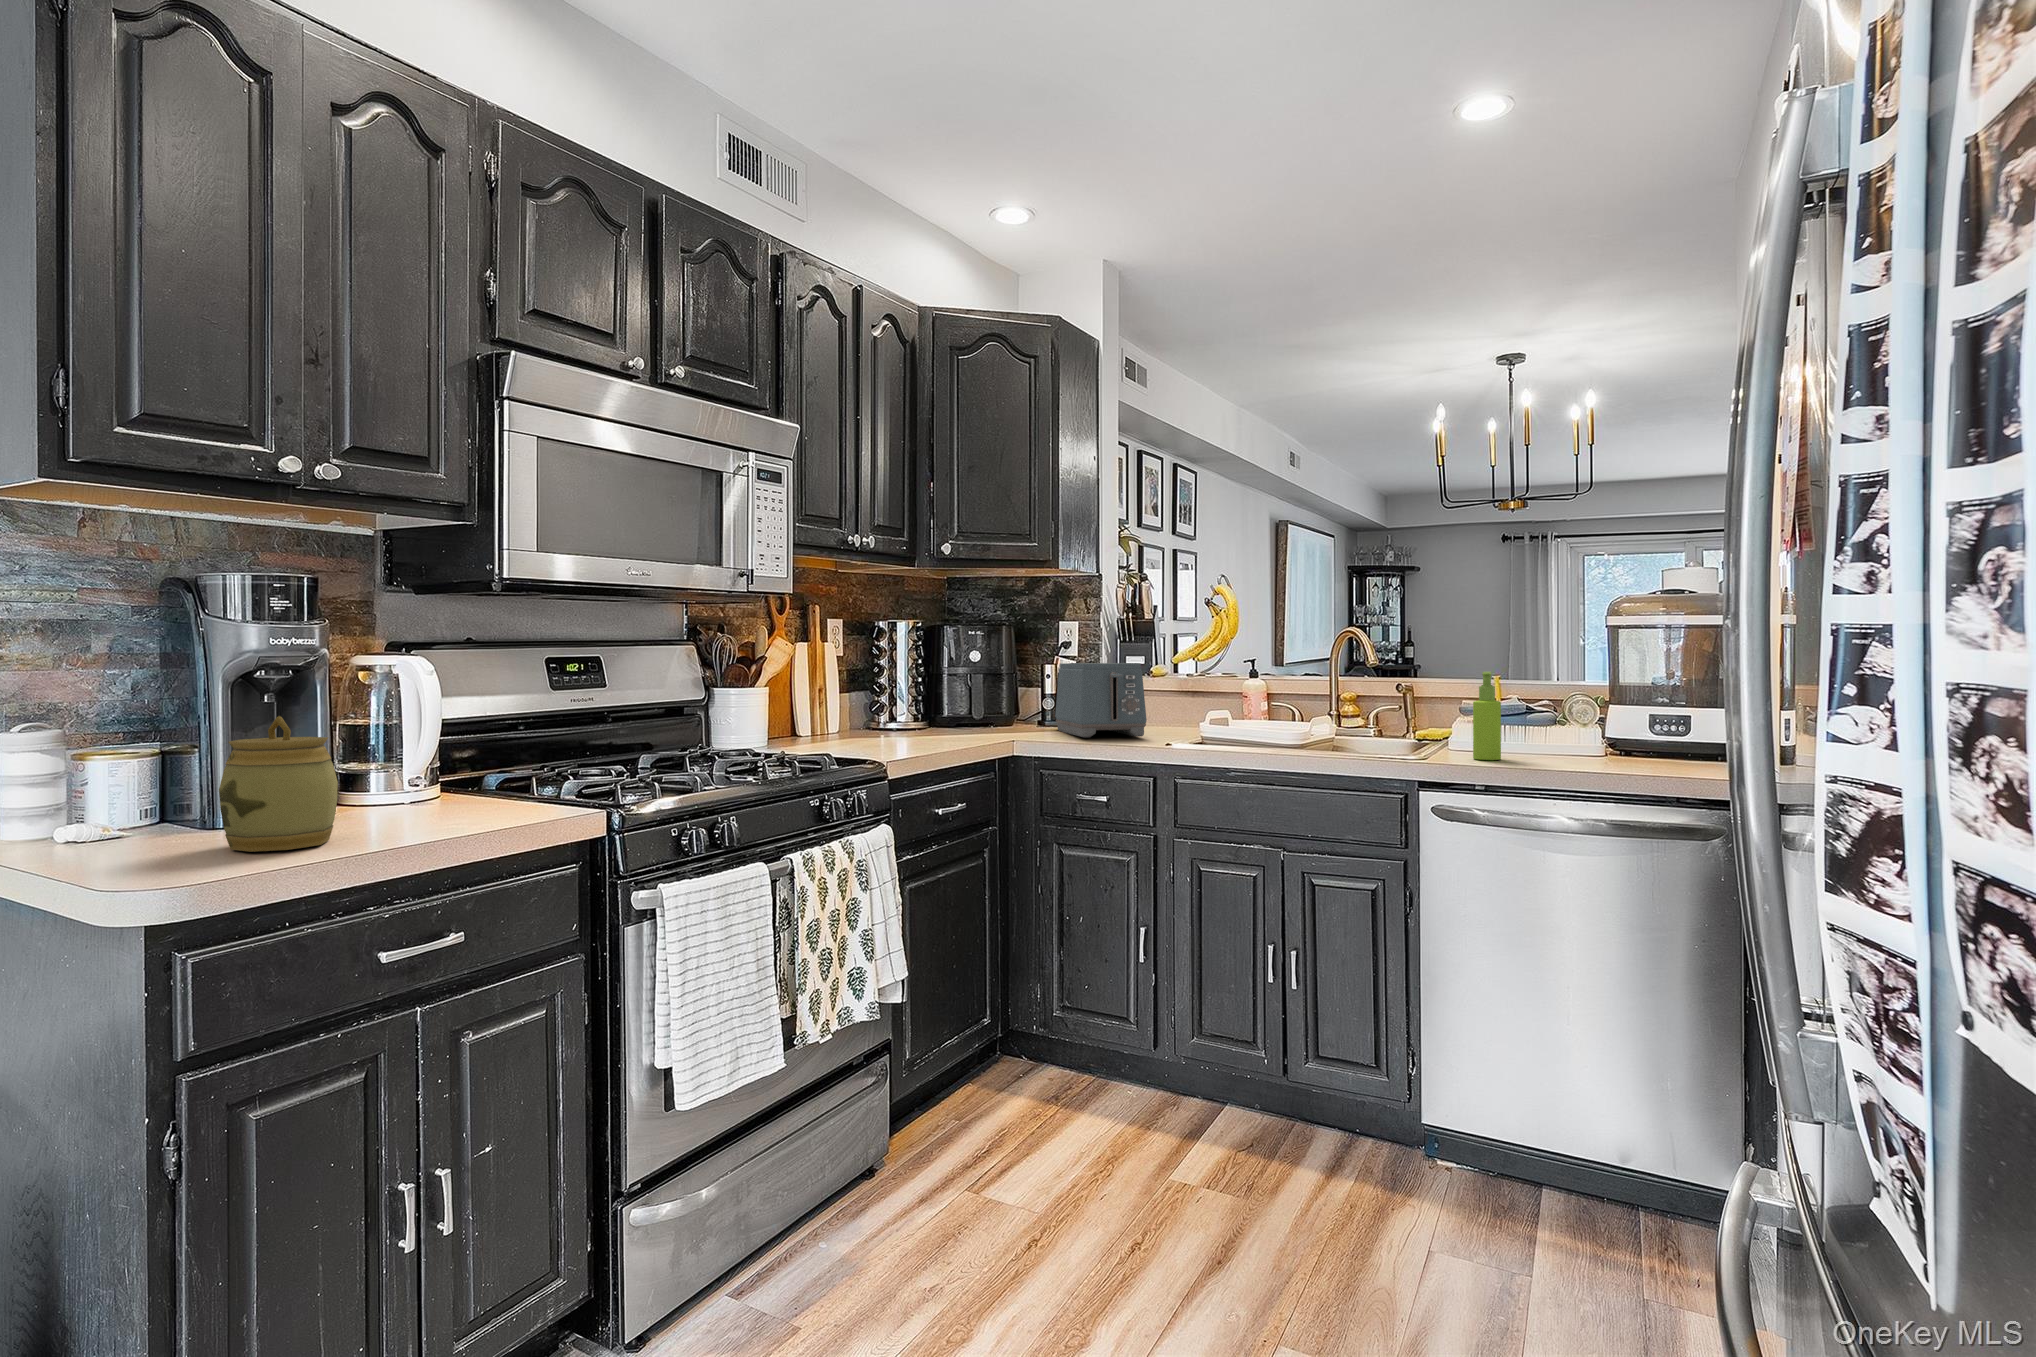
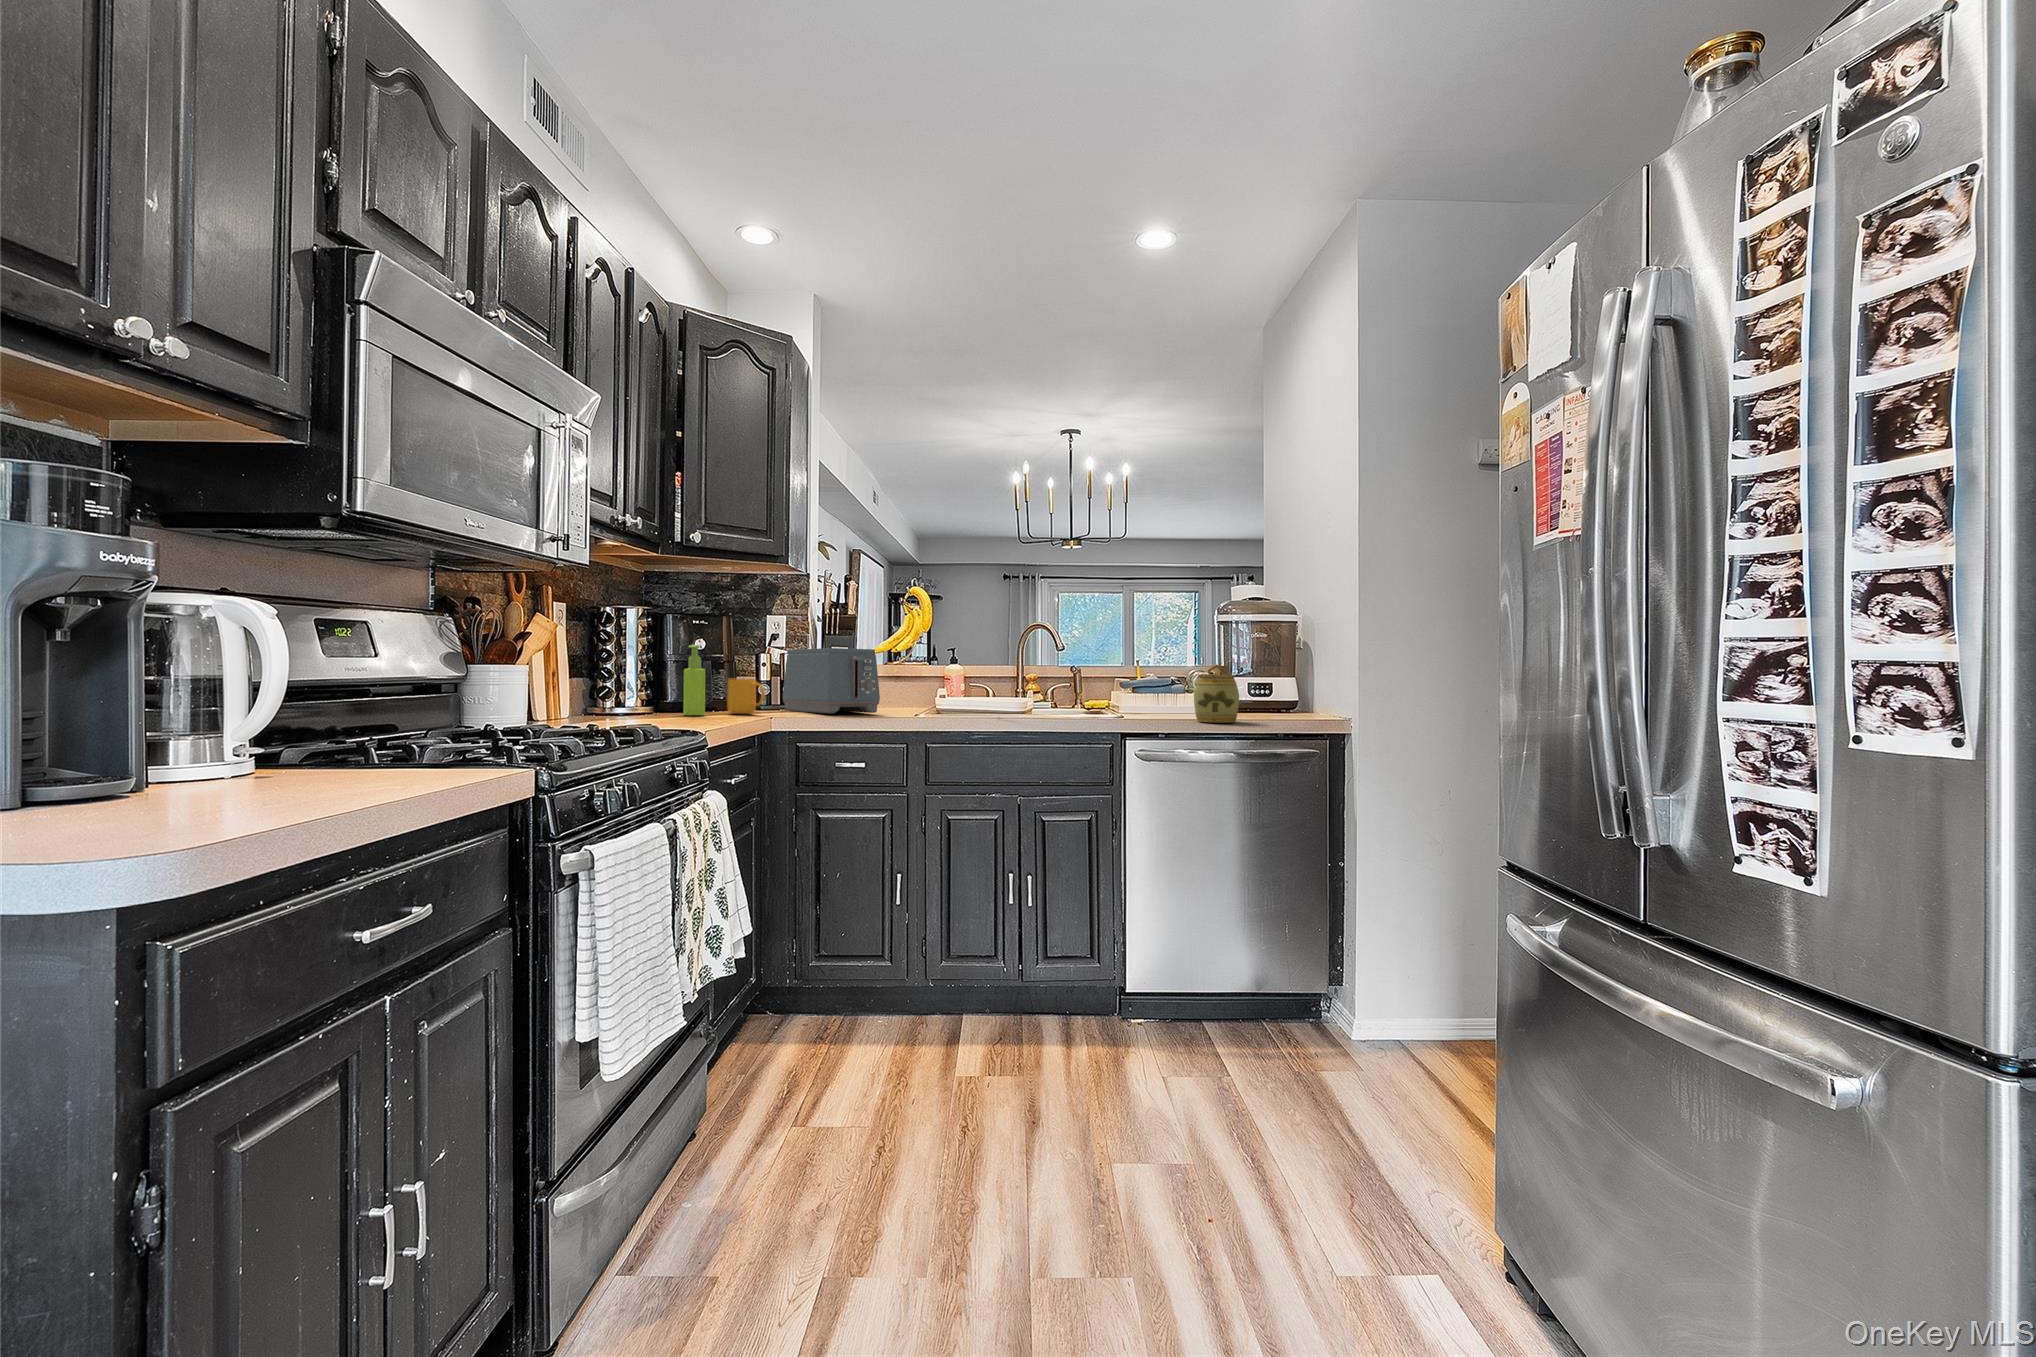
soap dispenser: present [1473,672,1501,760] -> present [683,645,705,715]
mug: none [974,699,1008,738] -> present [728,679,765,714]
jar: present [219,716,338,852] -> present [1194,664,1239,722]

